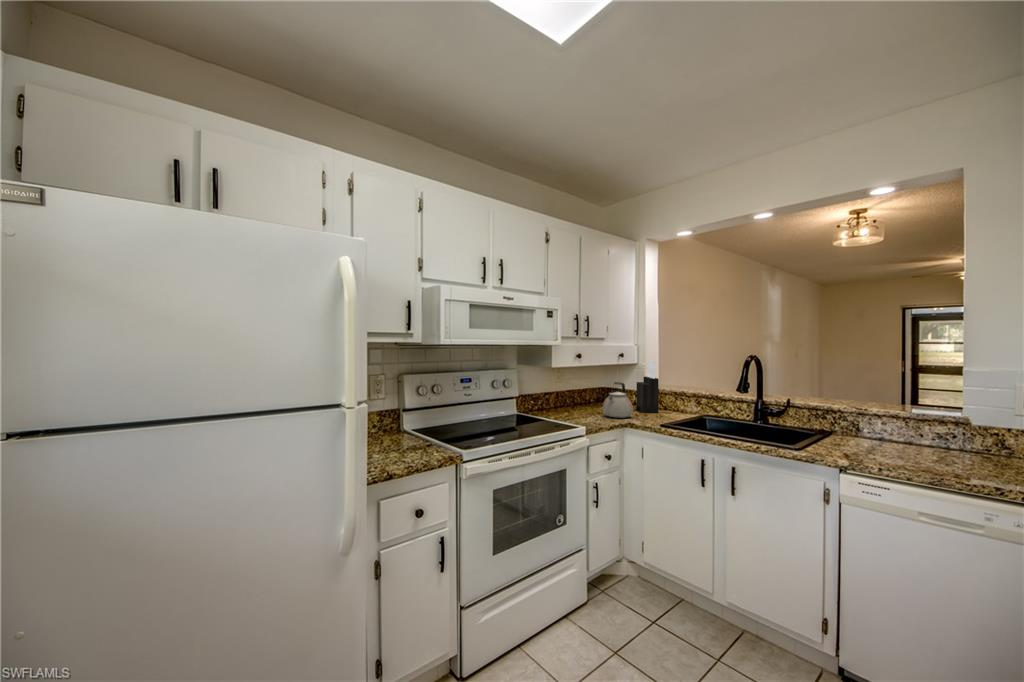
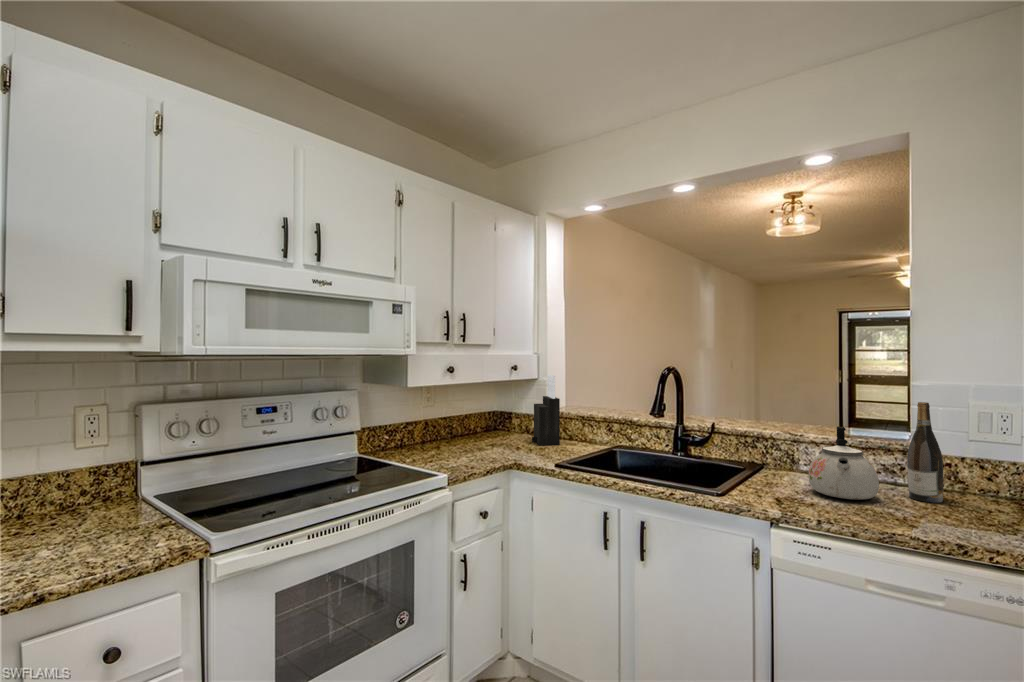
kettle: present [603,382,633,418] -> present [809,427,879,500]
wine bottle: none [959,385,991,462] -> present [907,402,944,503]

